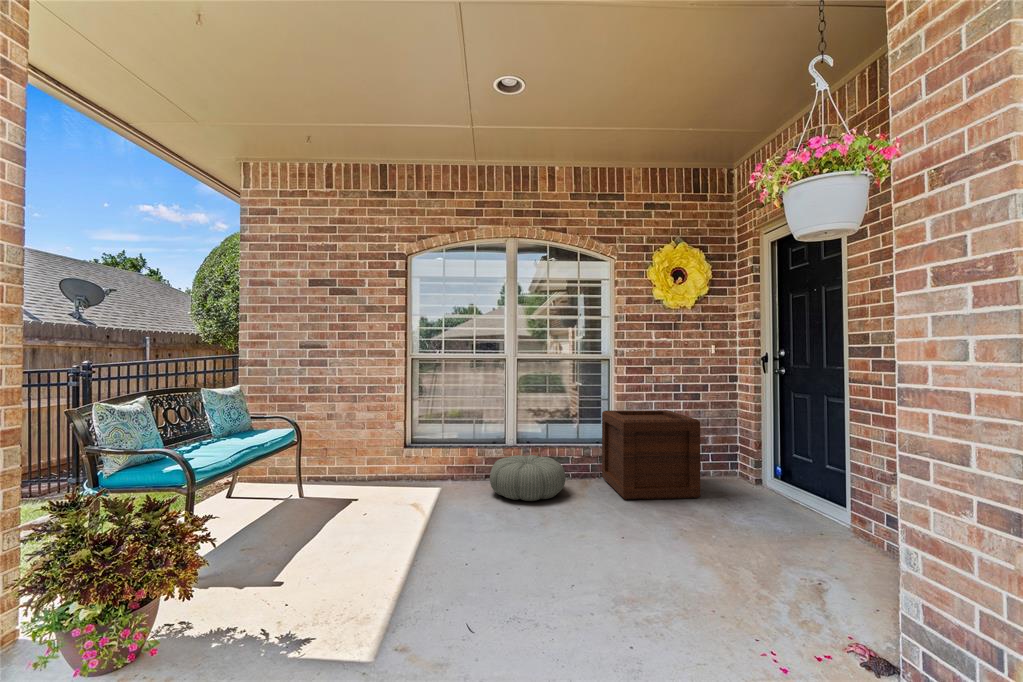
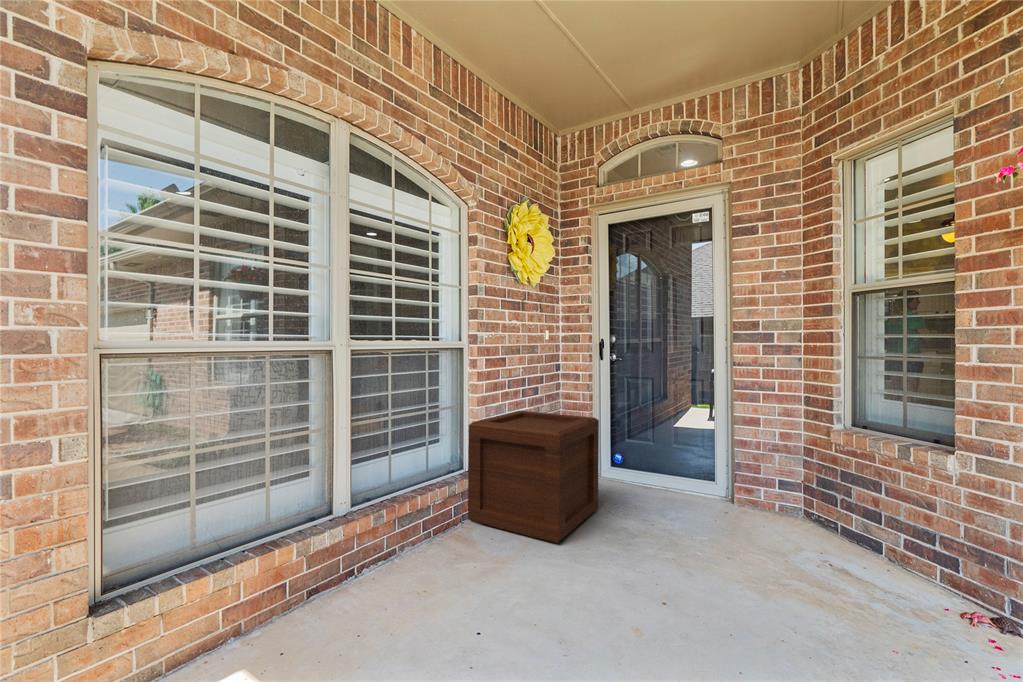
pouf: present [490,455,566,501] -> none [365,516,507,623]

